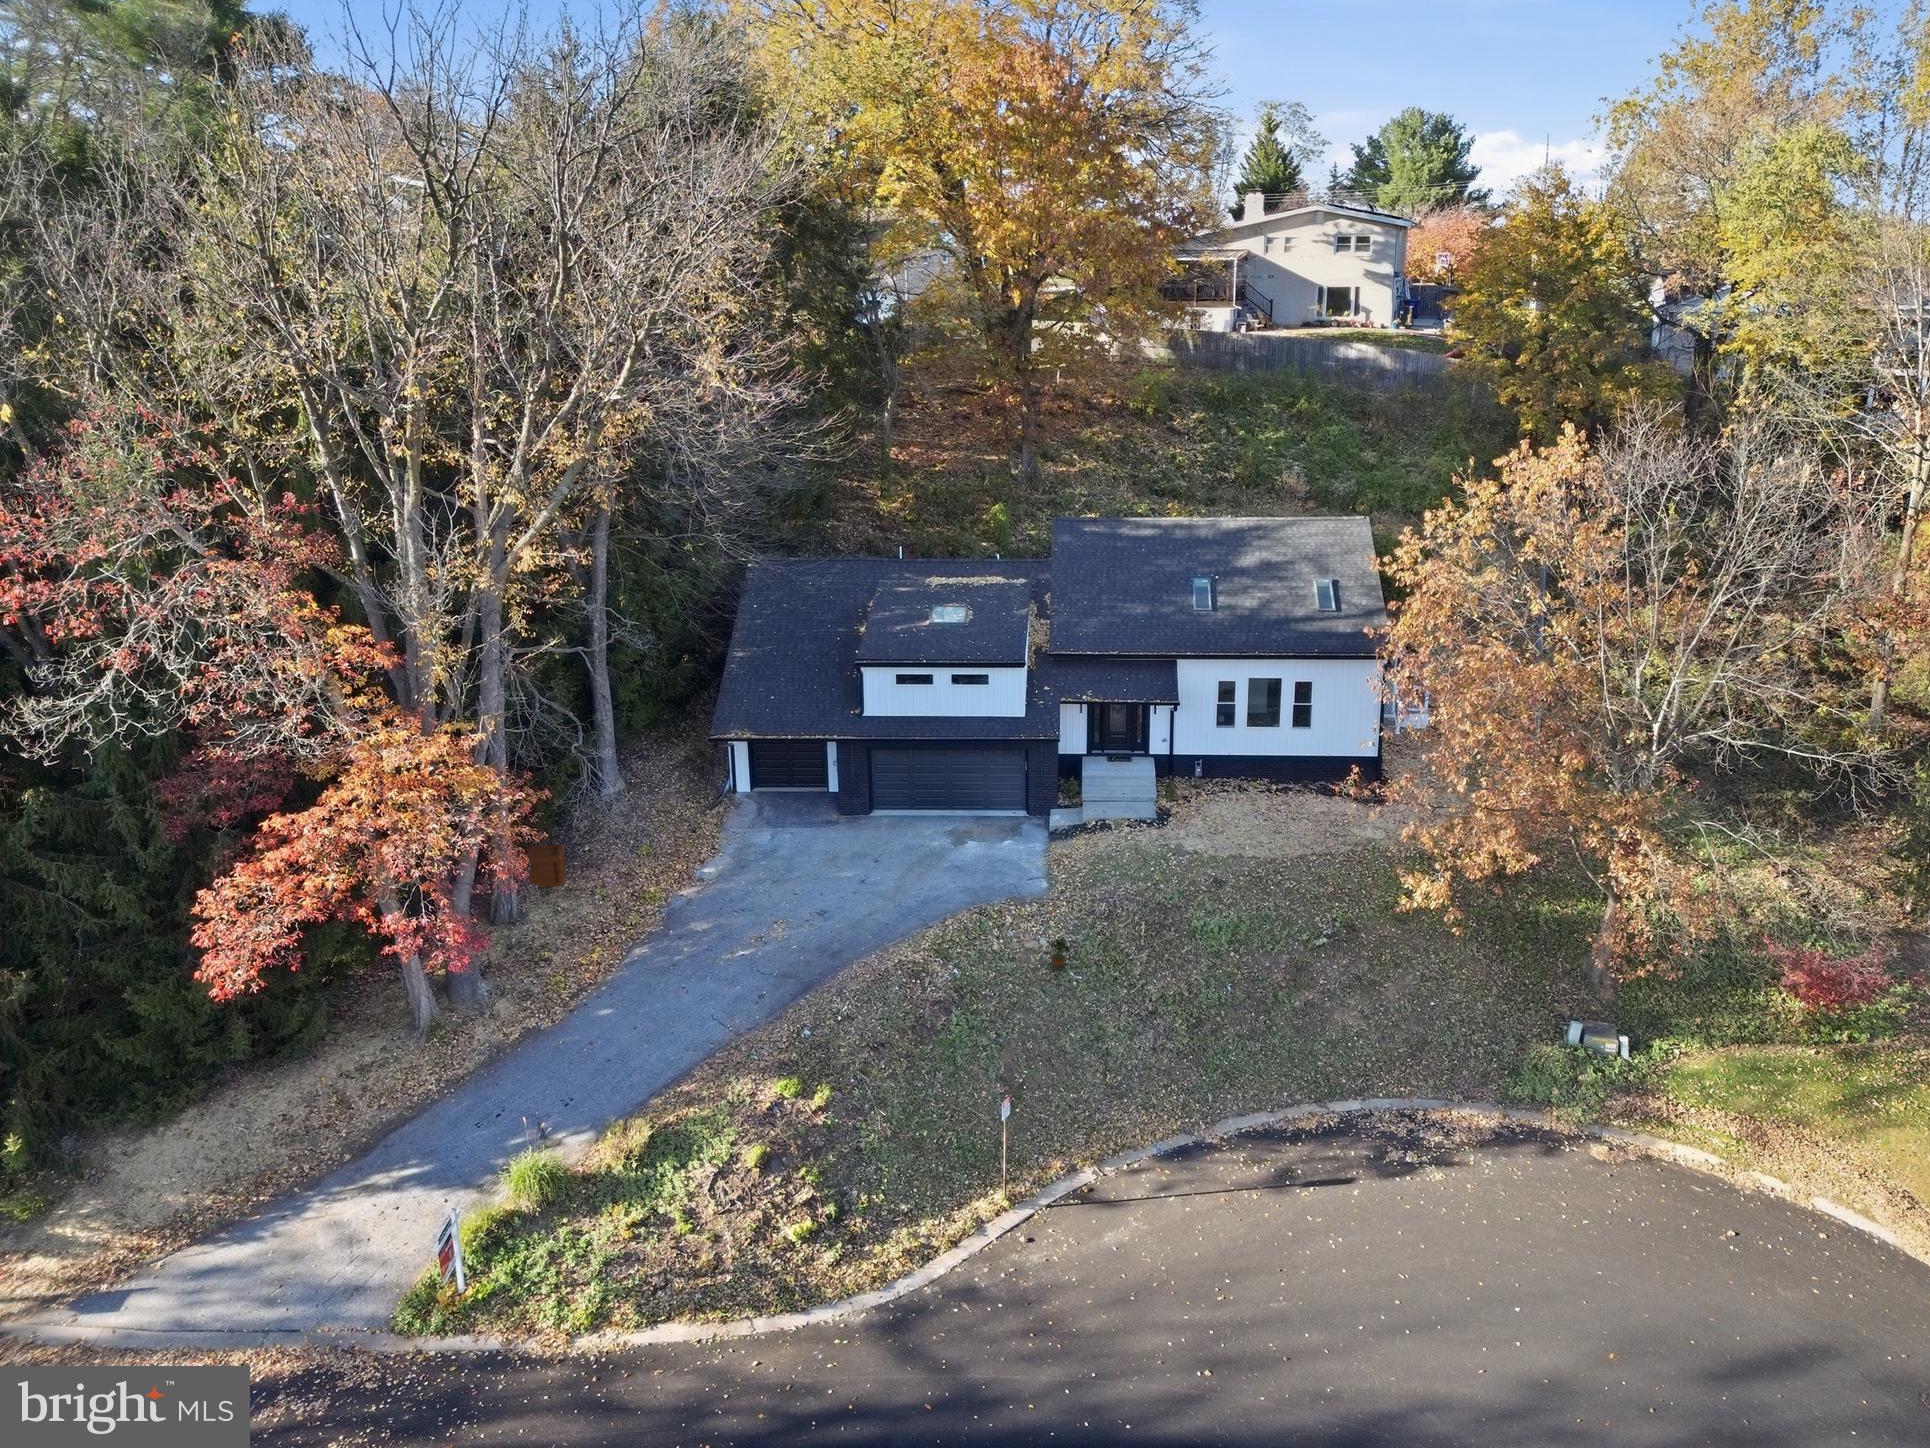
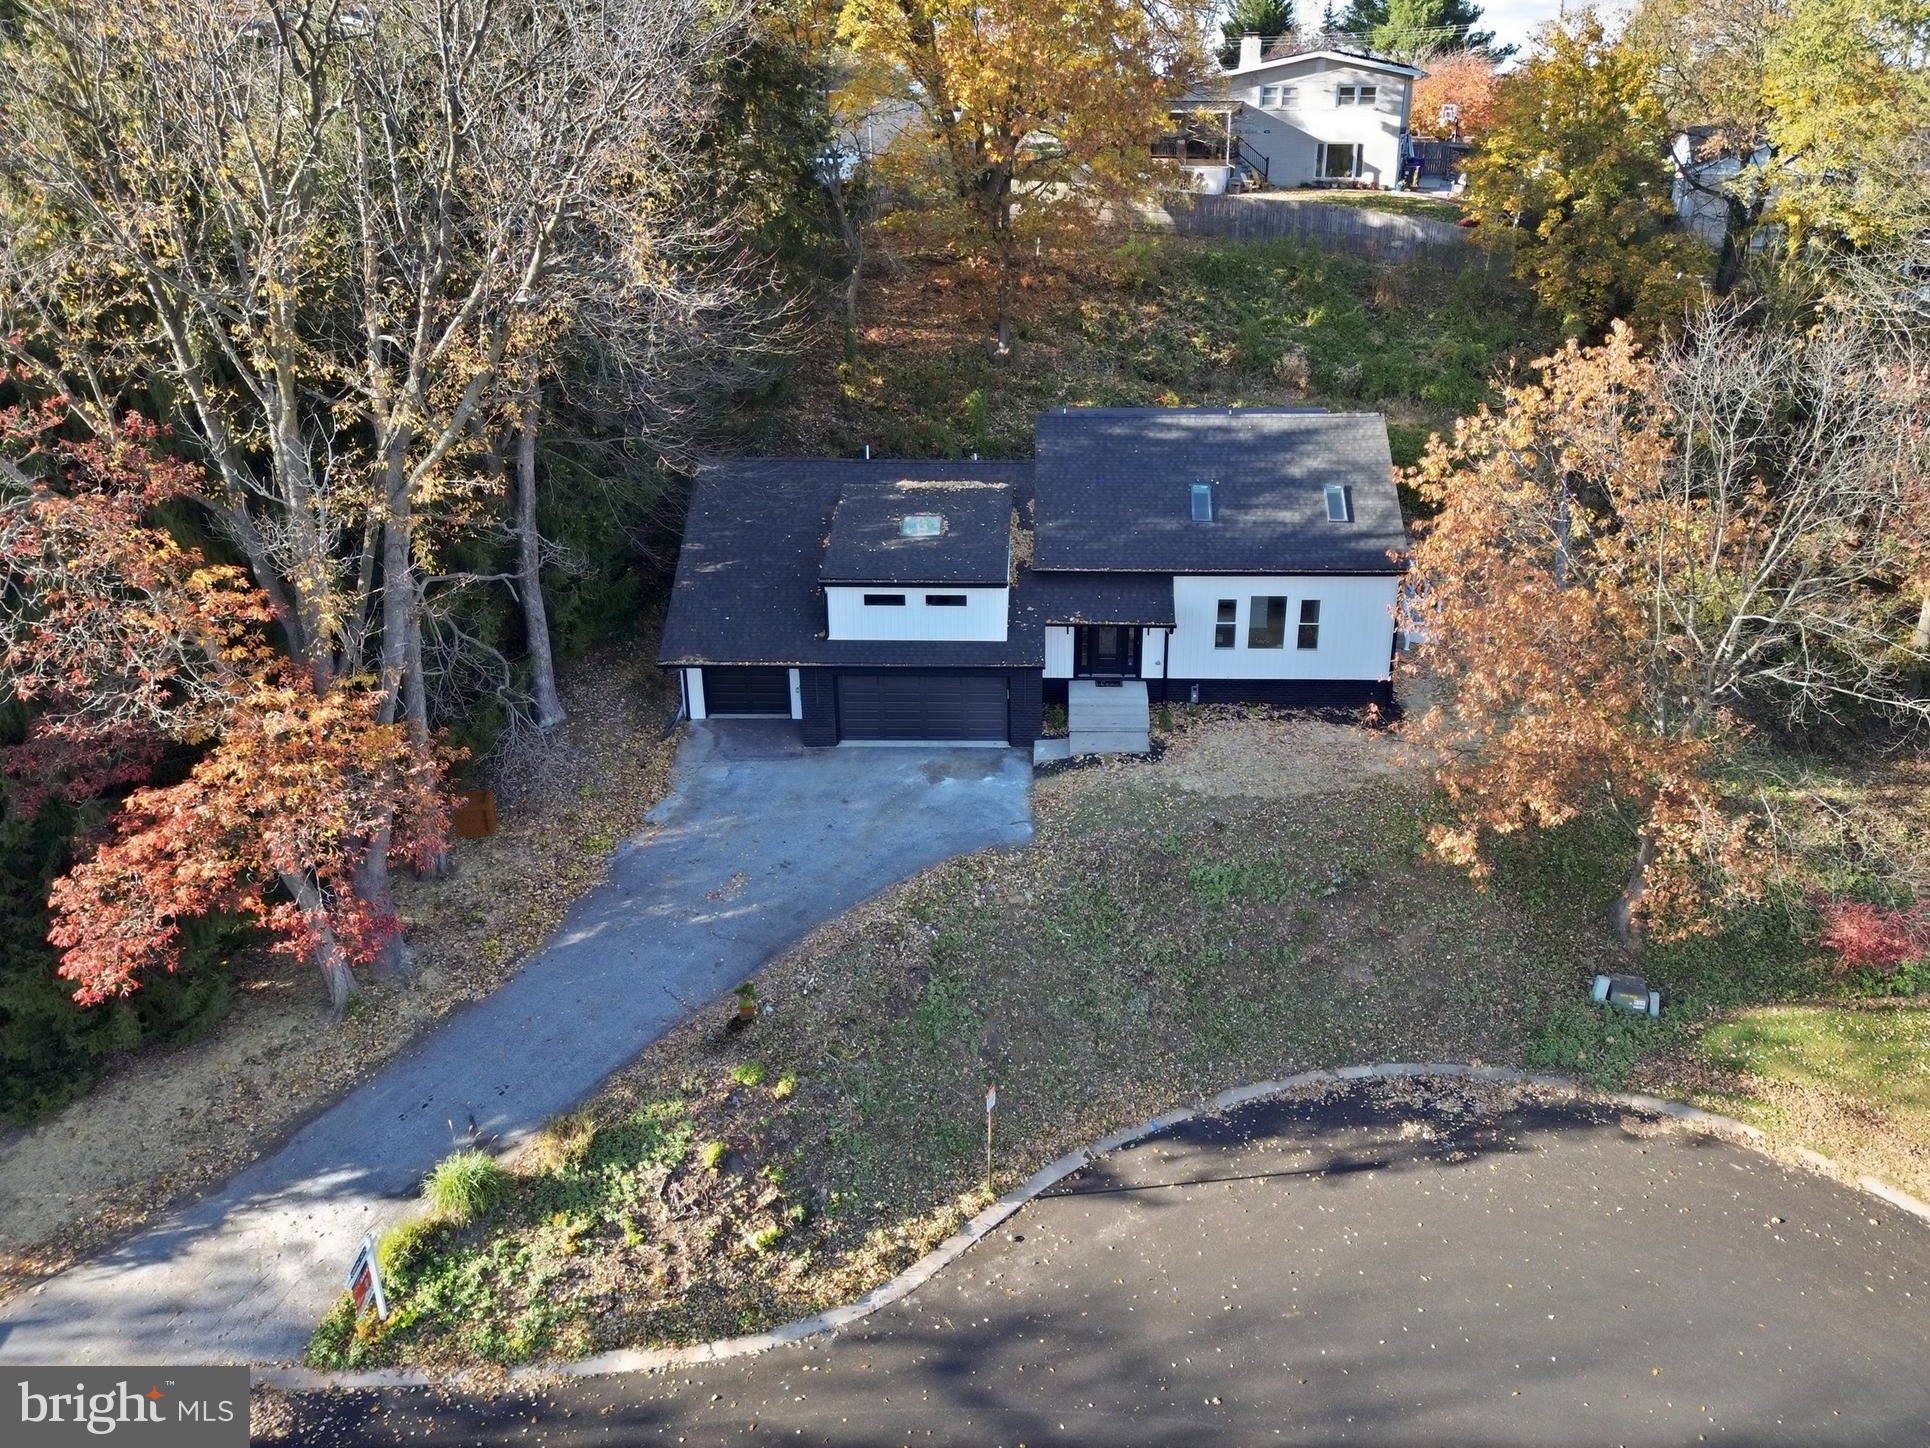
potted tree: present [1049,940,1070,971] -> present [733,983,758,1021]

